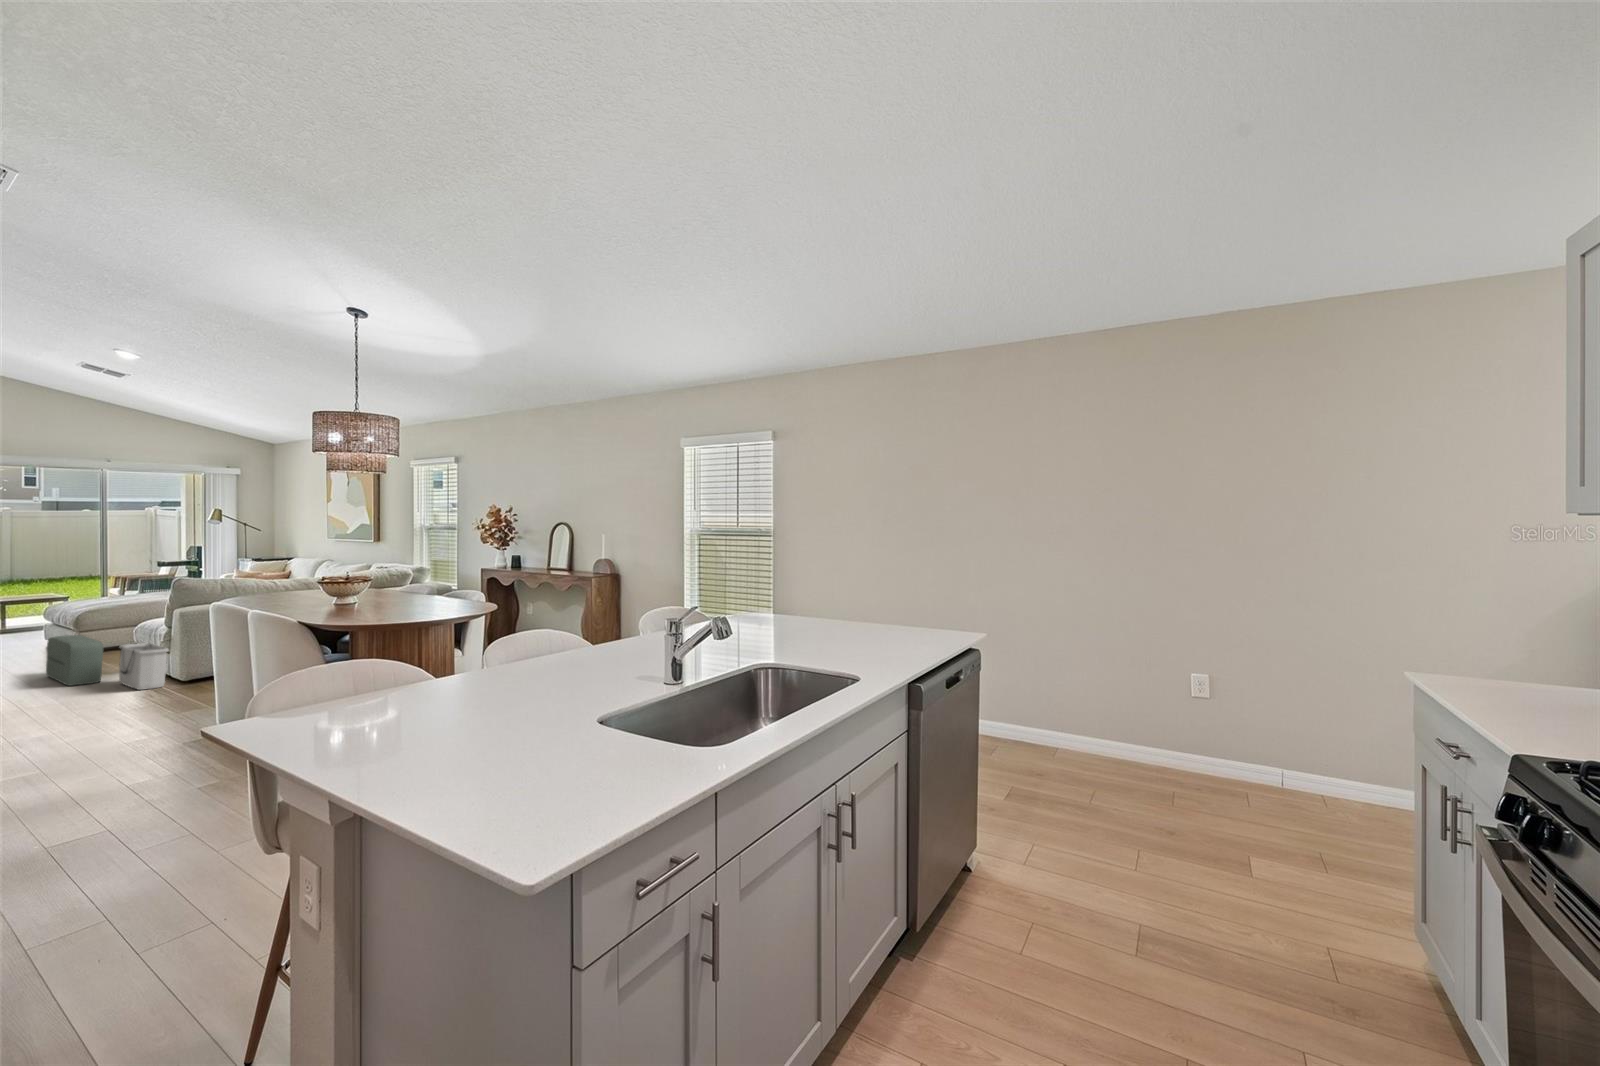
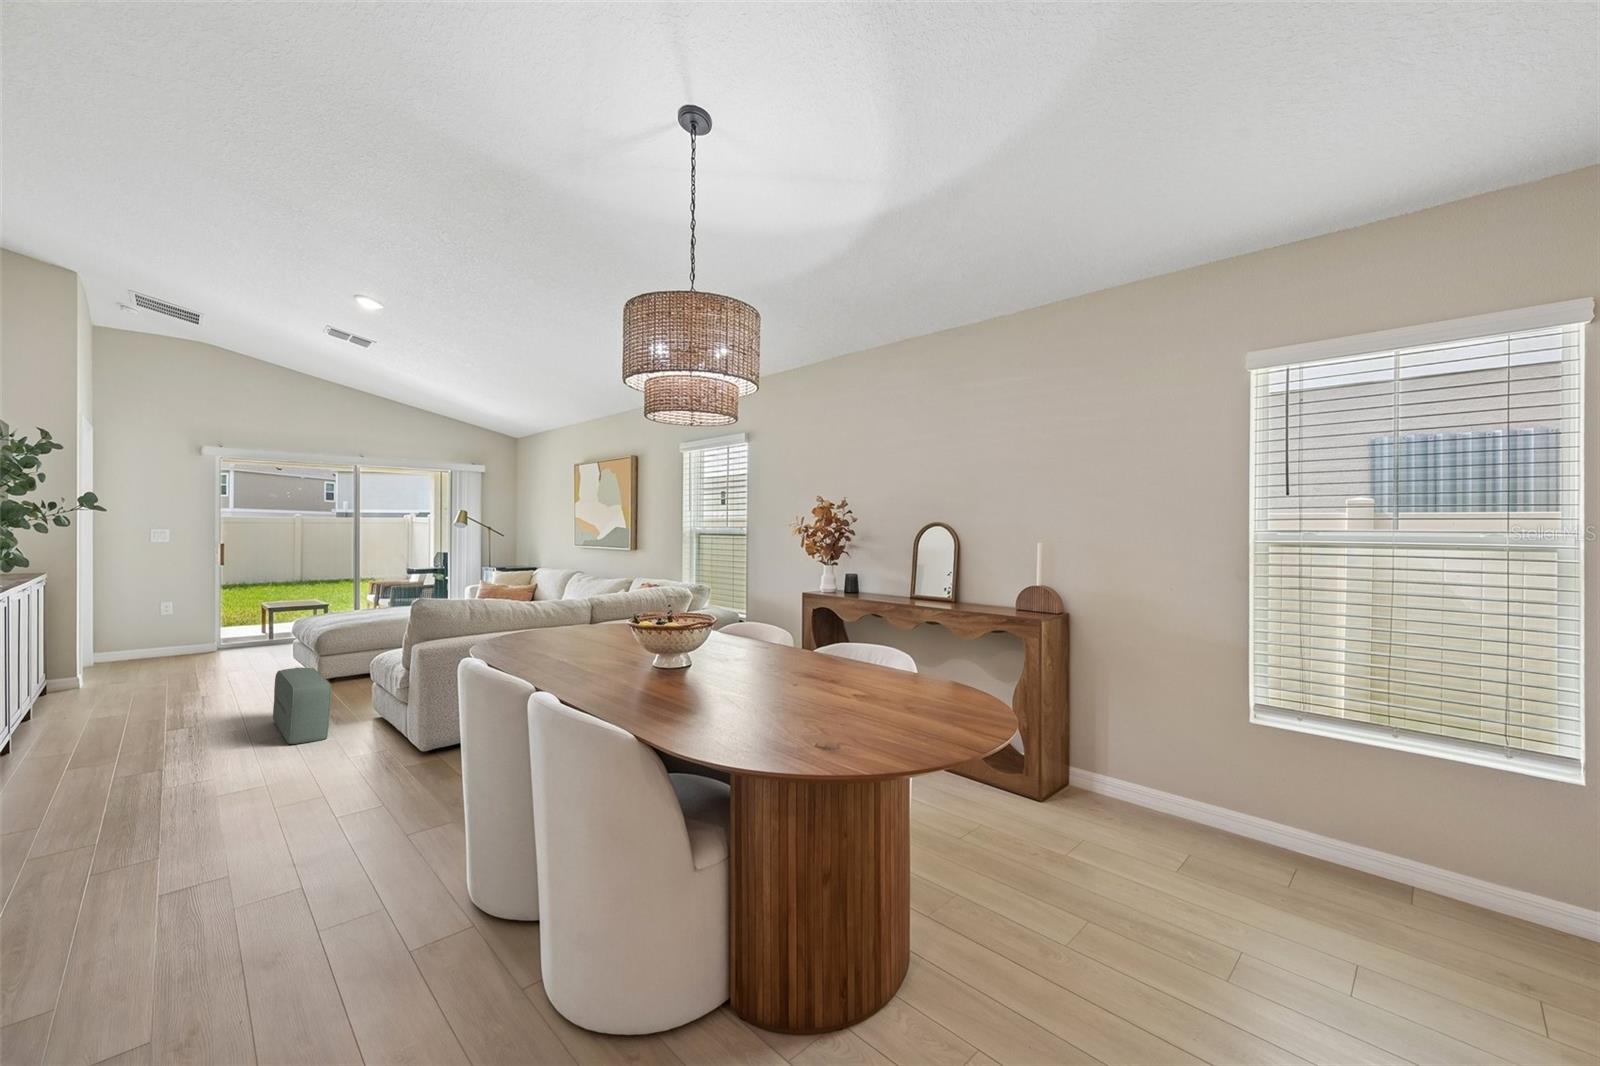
storage bin: present [119,643,168,690] -> none [346,687,404,762]

